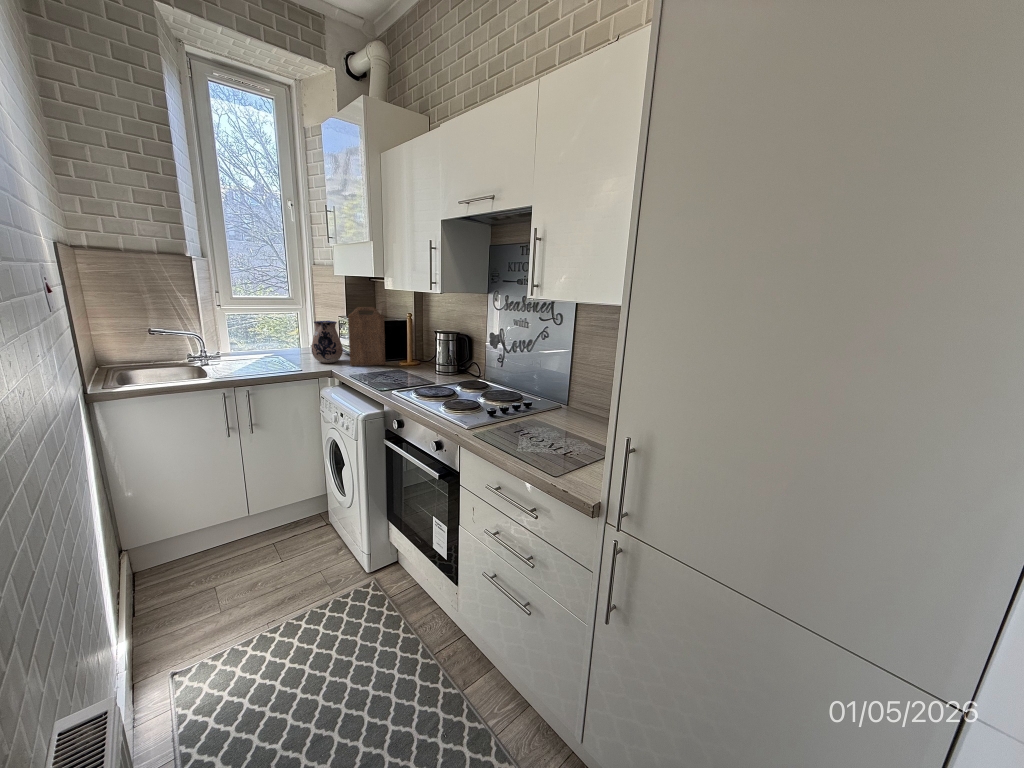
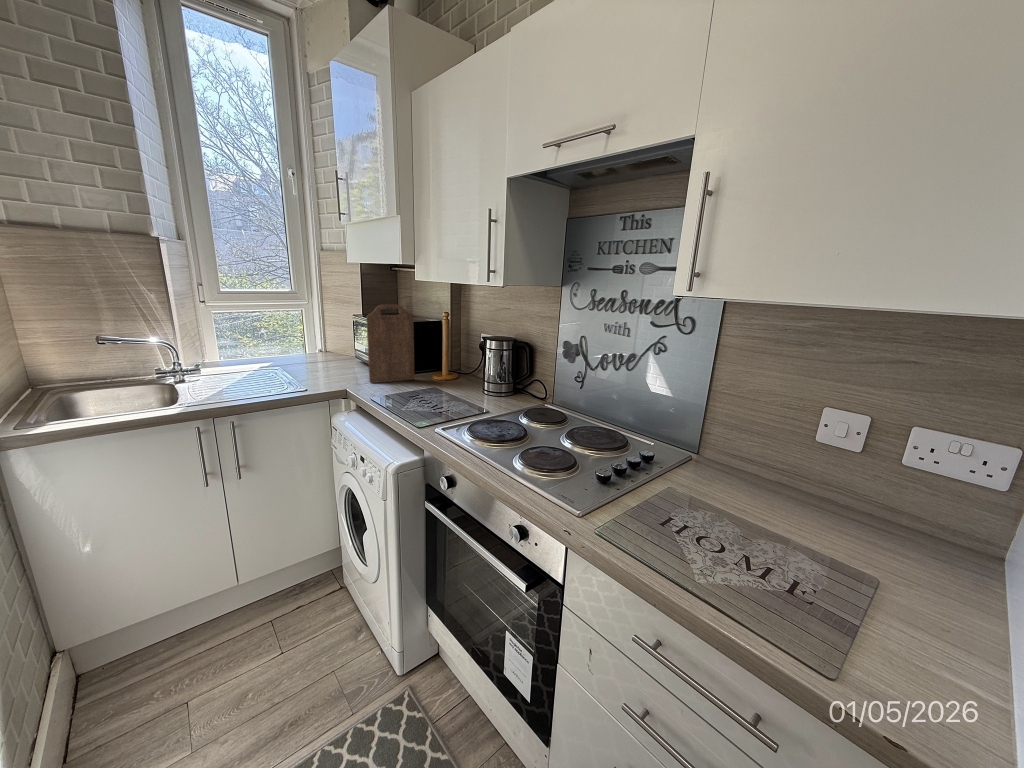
ceramic pitcher: present [312,321,343,363] -> none [319,322,359,378]

